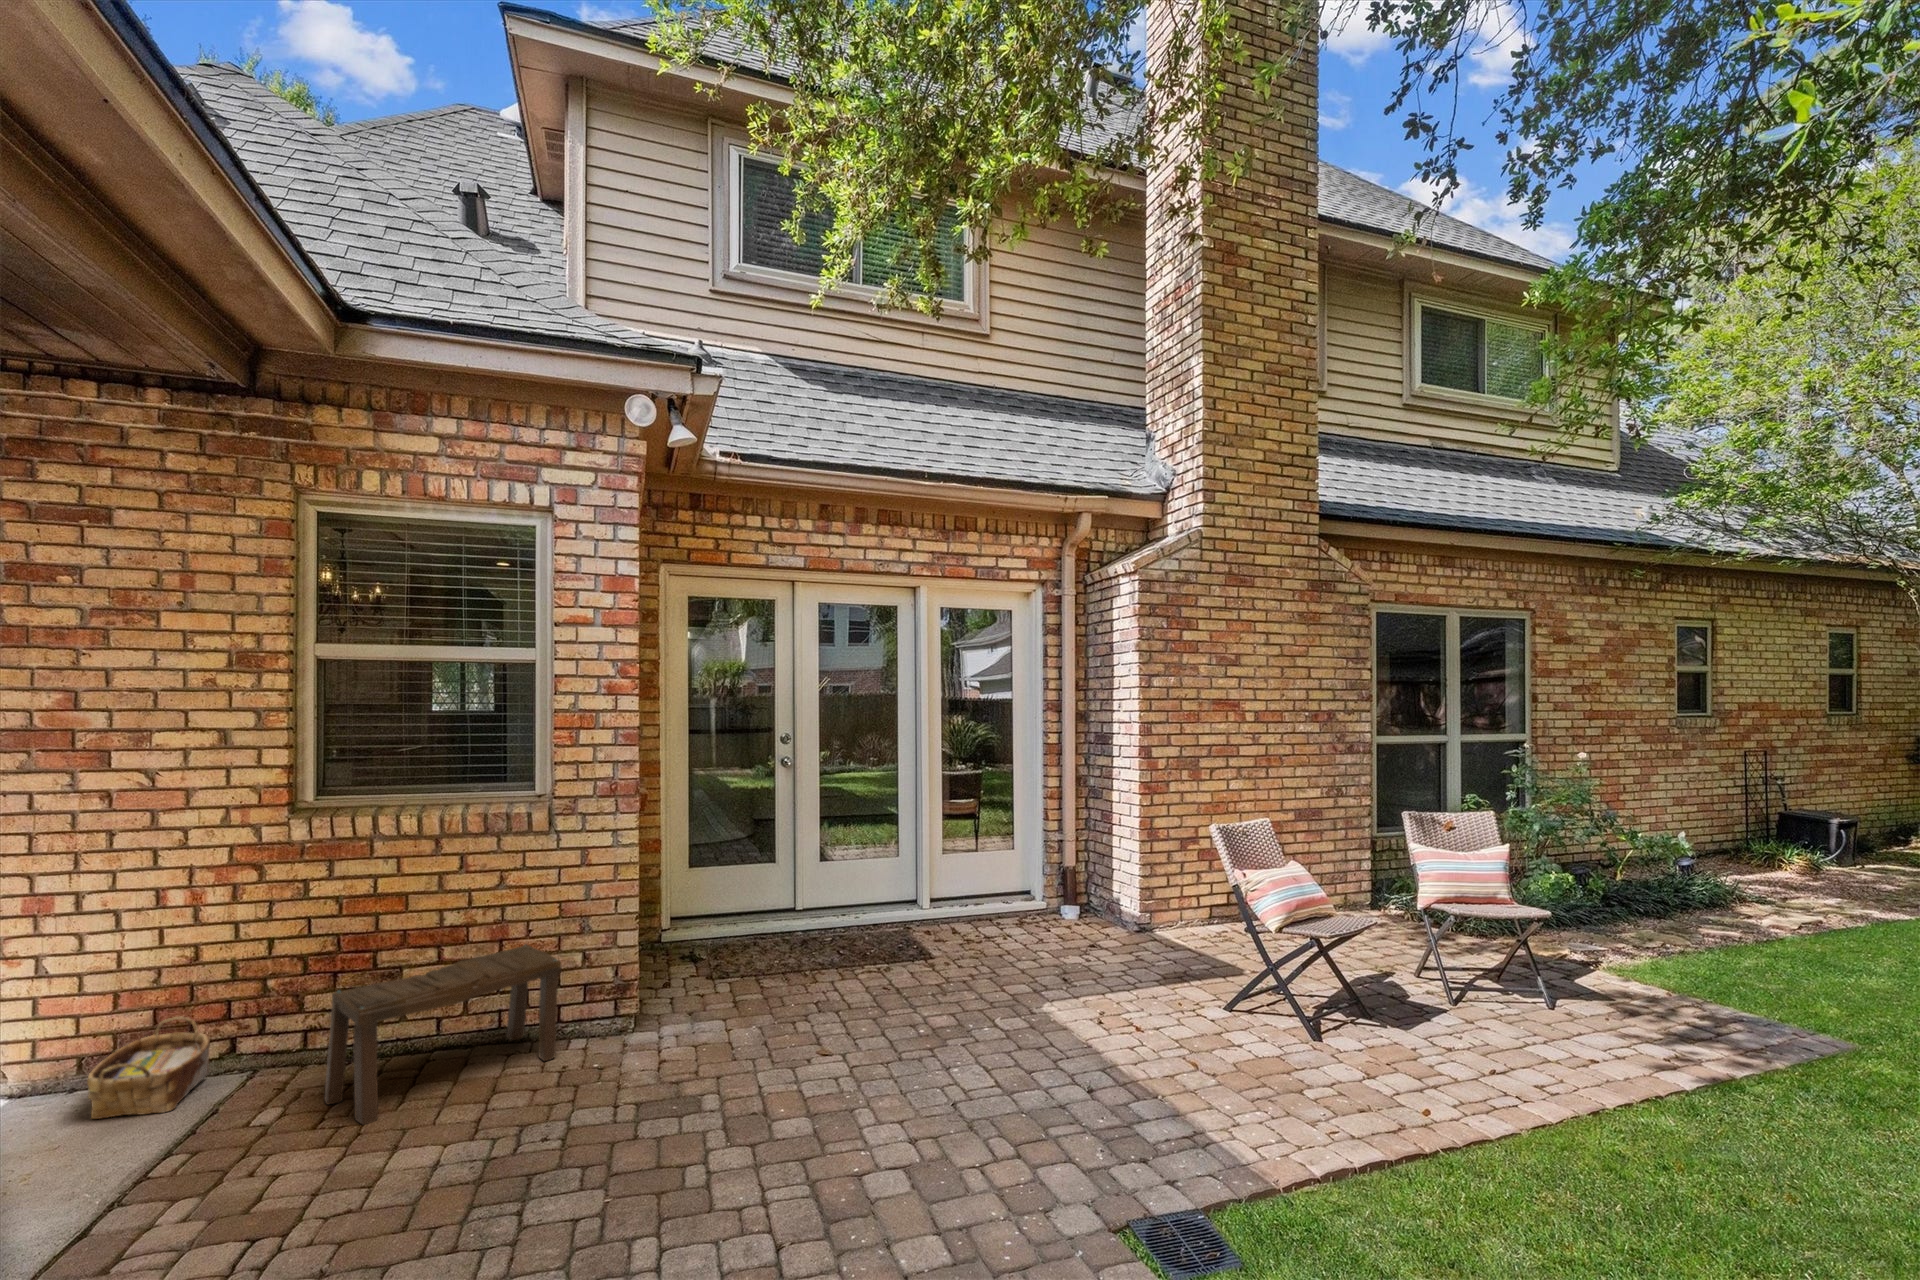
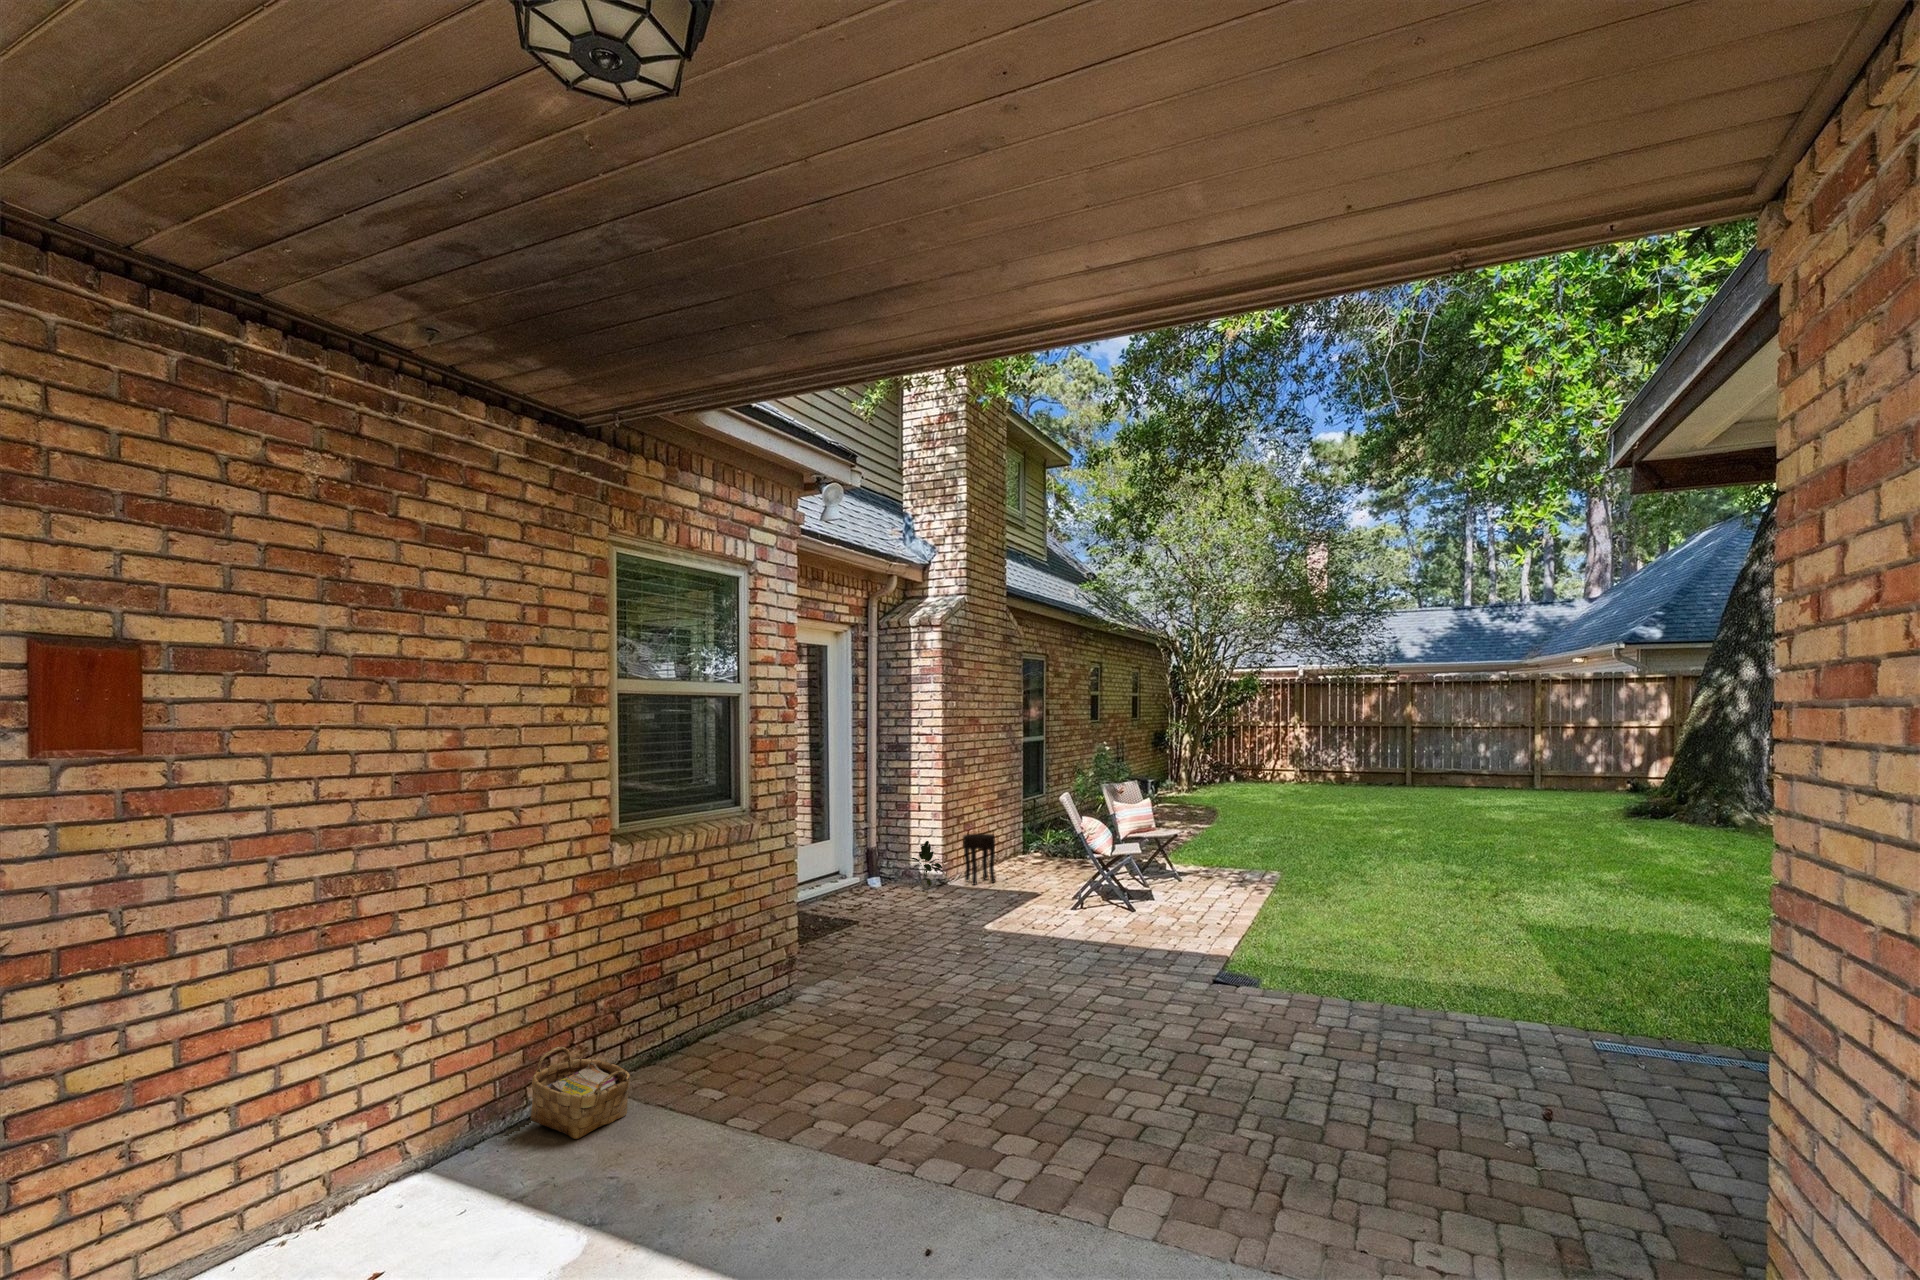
potted plant: none [1081,867,1131,932] -> present [909,841,944,889]
side table: none [1166,869,1215,948] -> present [963,833,996,885]
bench: present [325,945,561,1125] -> none [723,930,813,1070]

